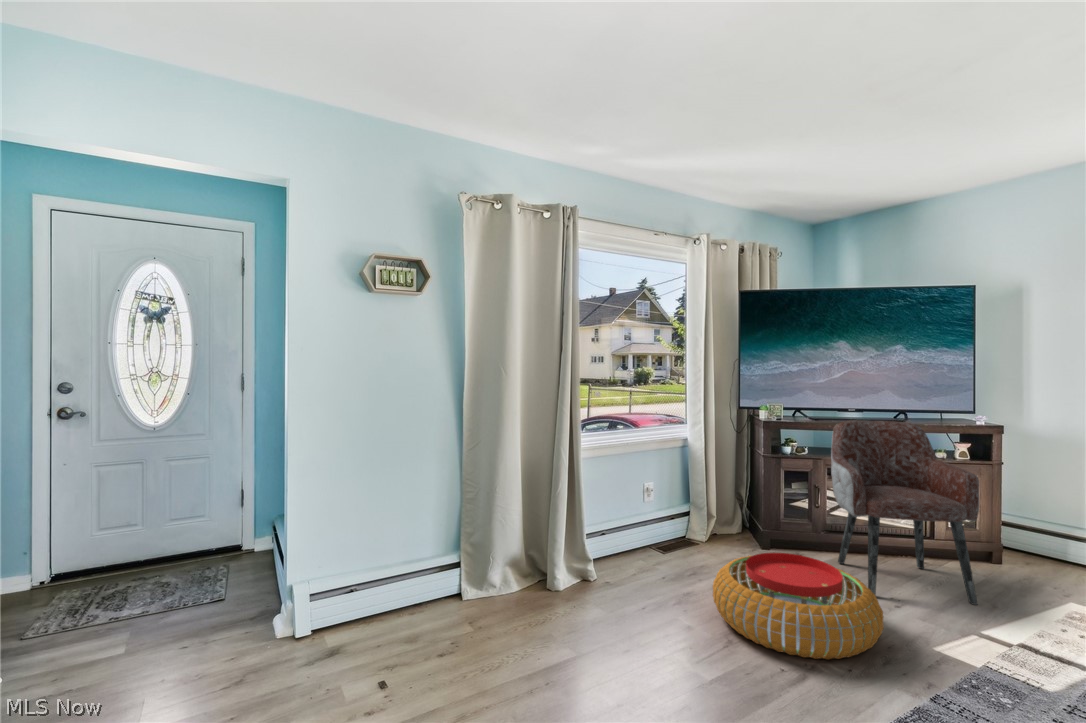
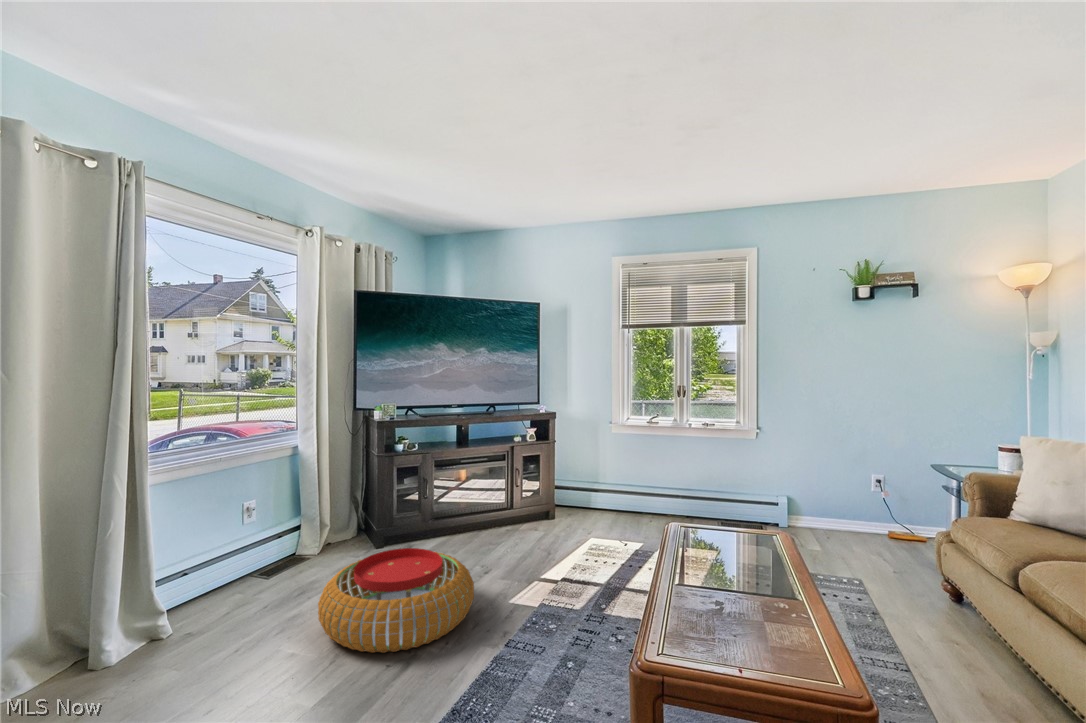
armchair: present [831,420,979,605] -> none [437,414,540,570]

